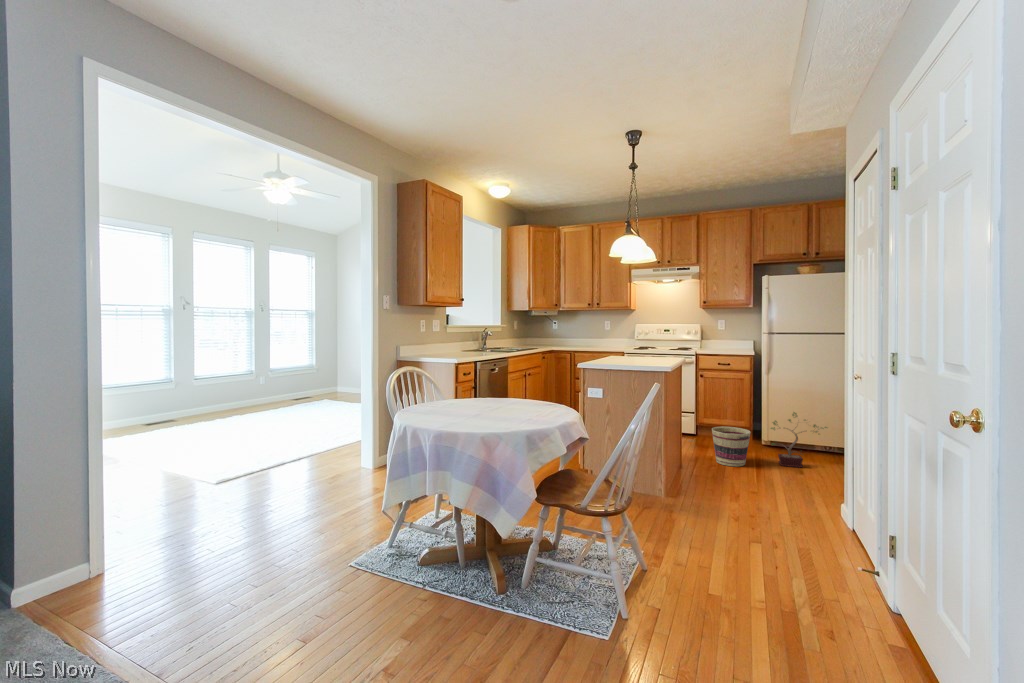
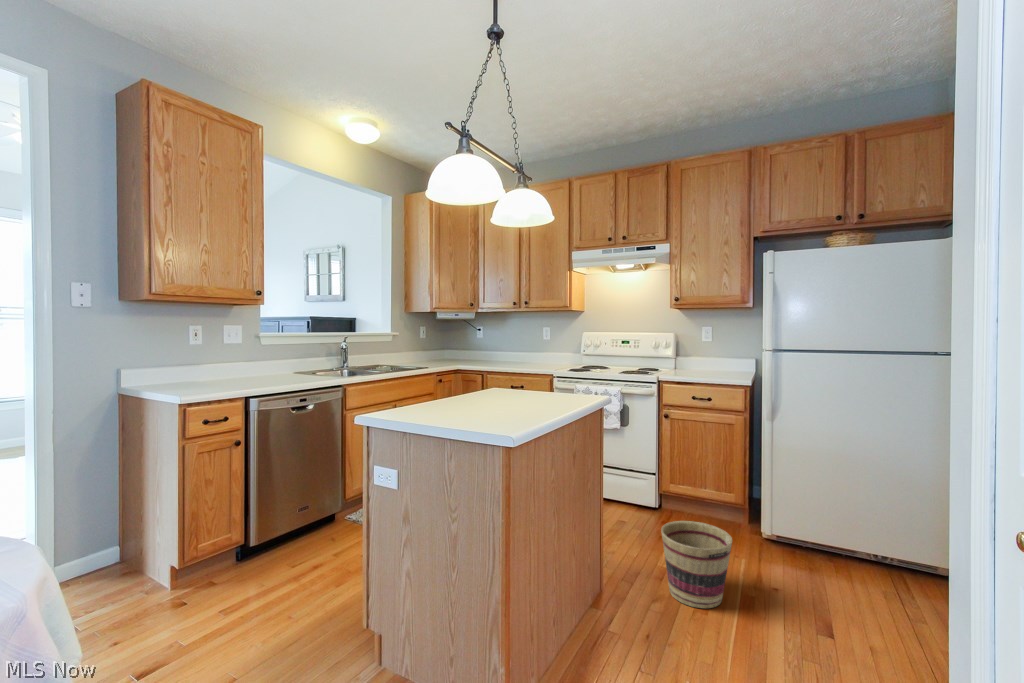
potted plant: present [771,412,827,468] -> none [770,502,890,617]

